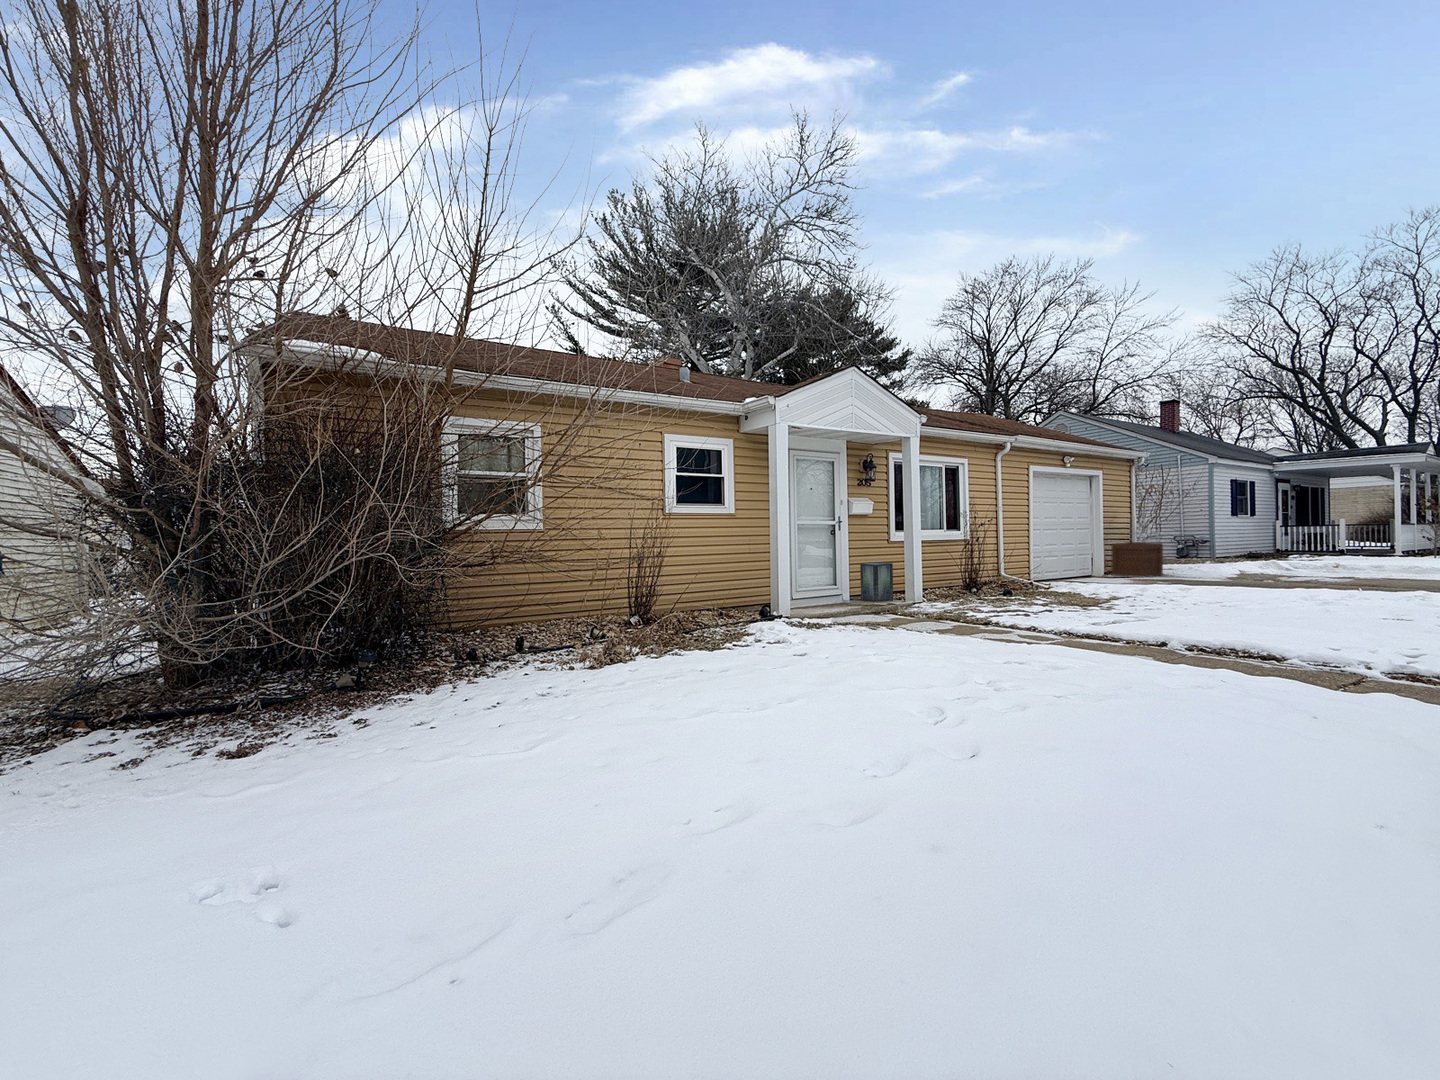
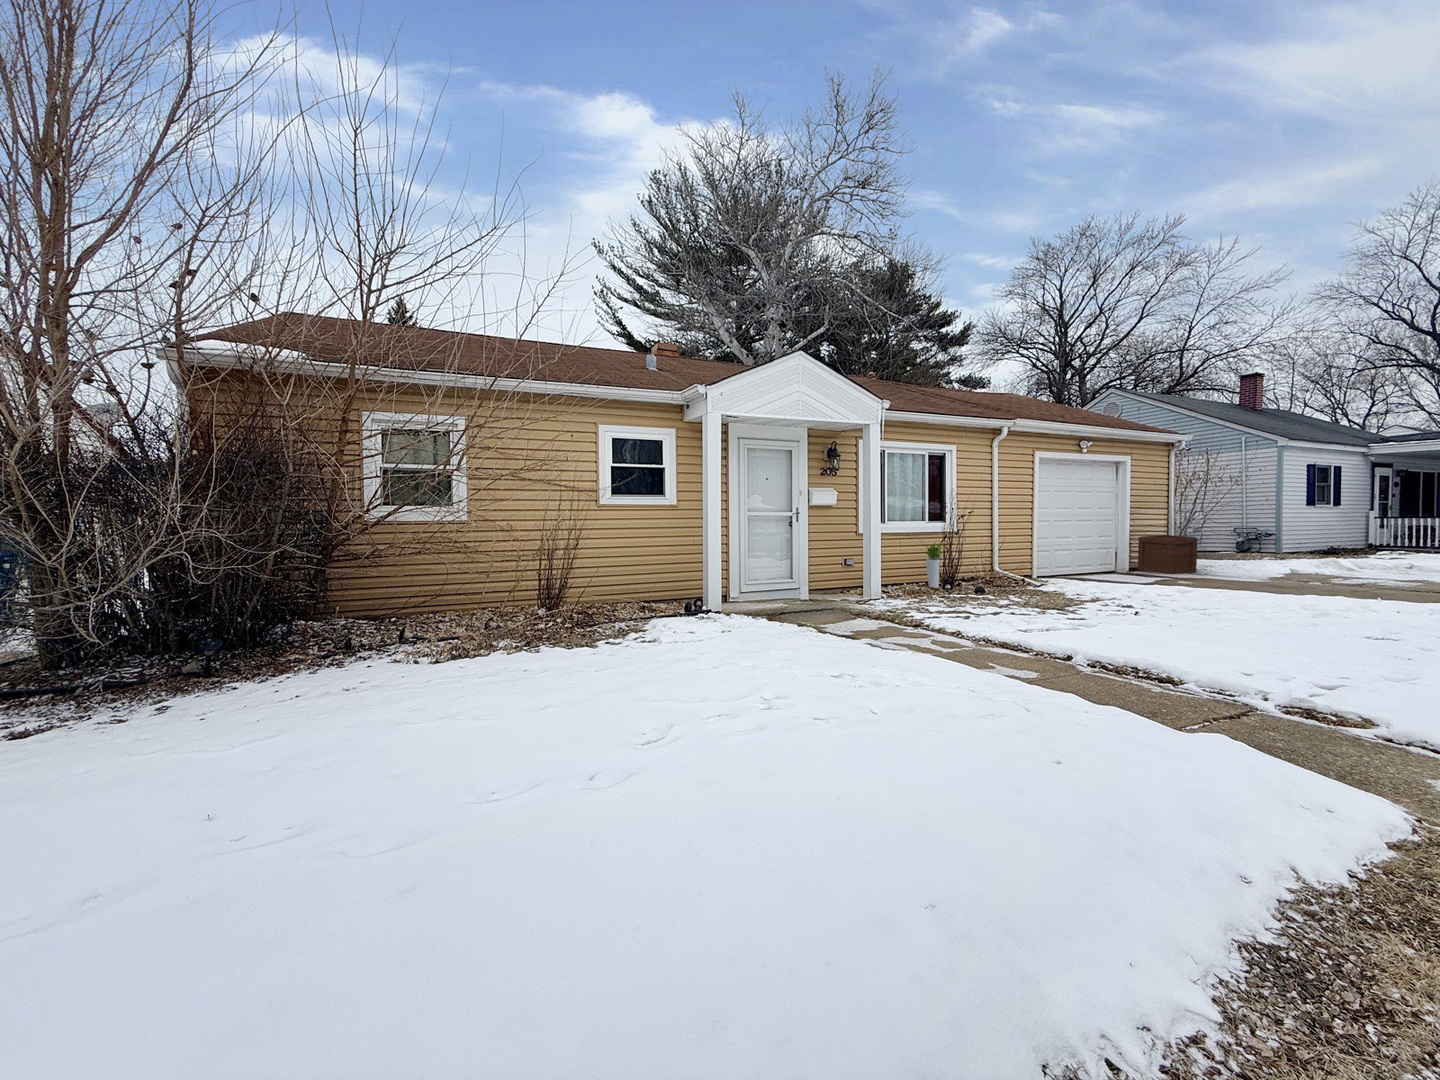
planter: none [948,549,967,592] -> present [925,543,942,587]
storage box: present [860,562,893,602] -> none [818,555,851,597]

